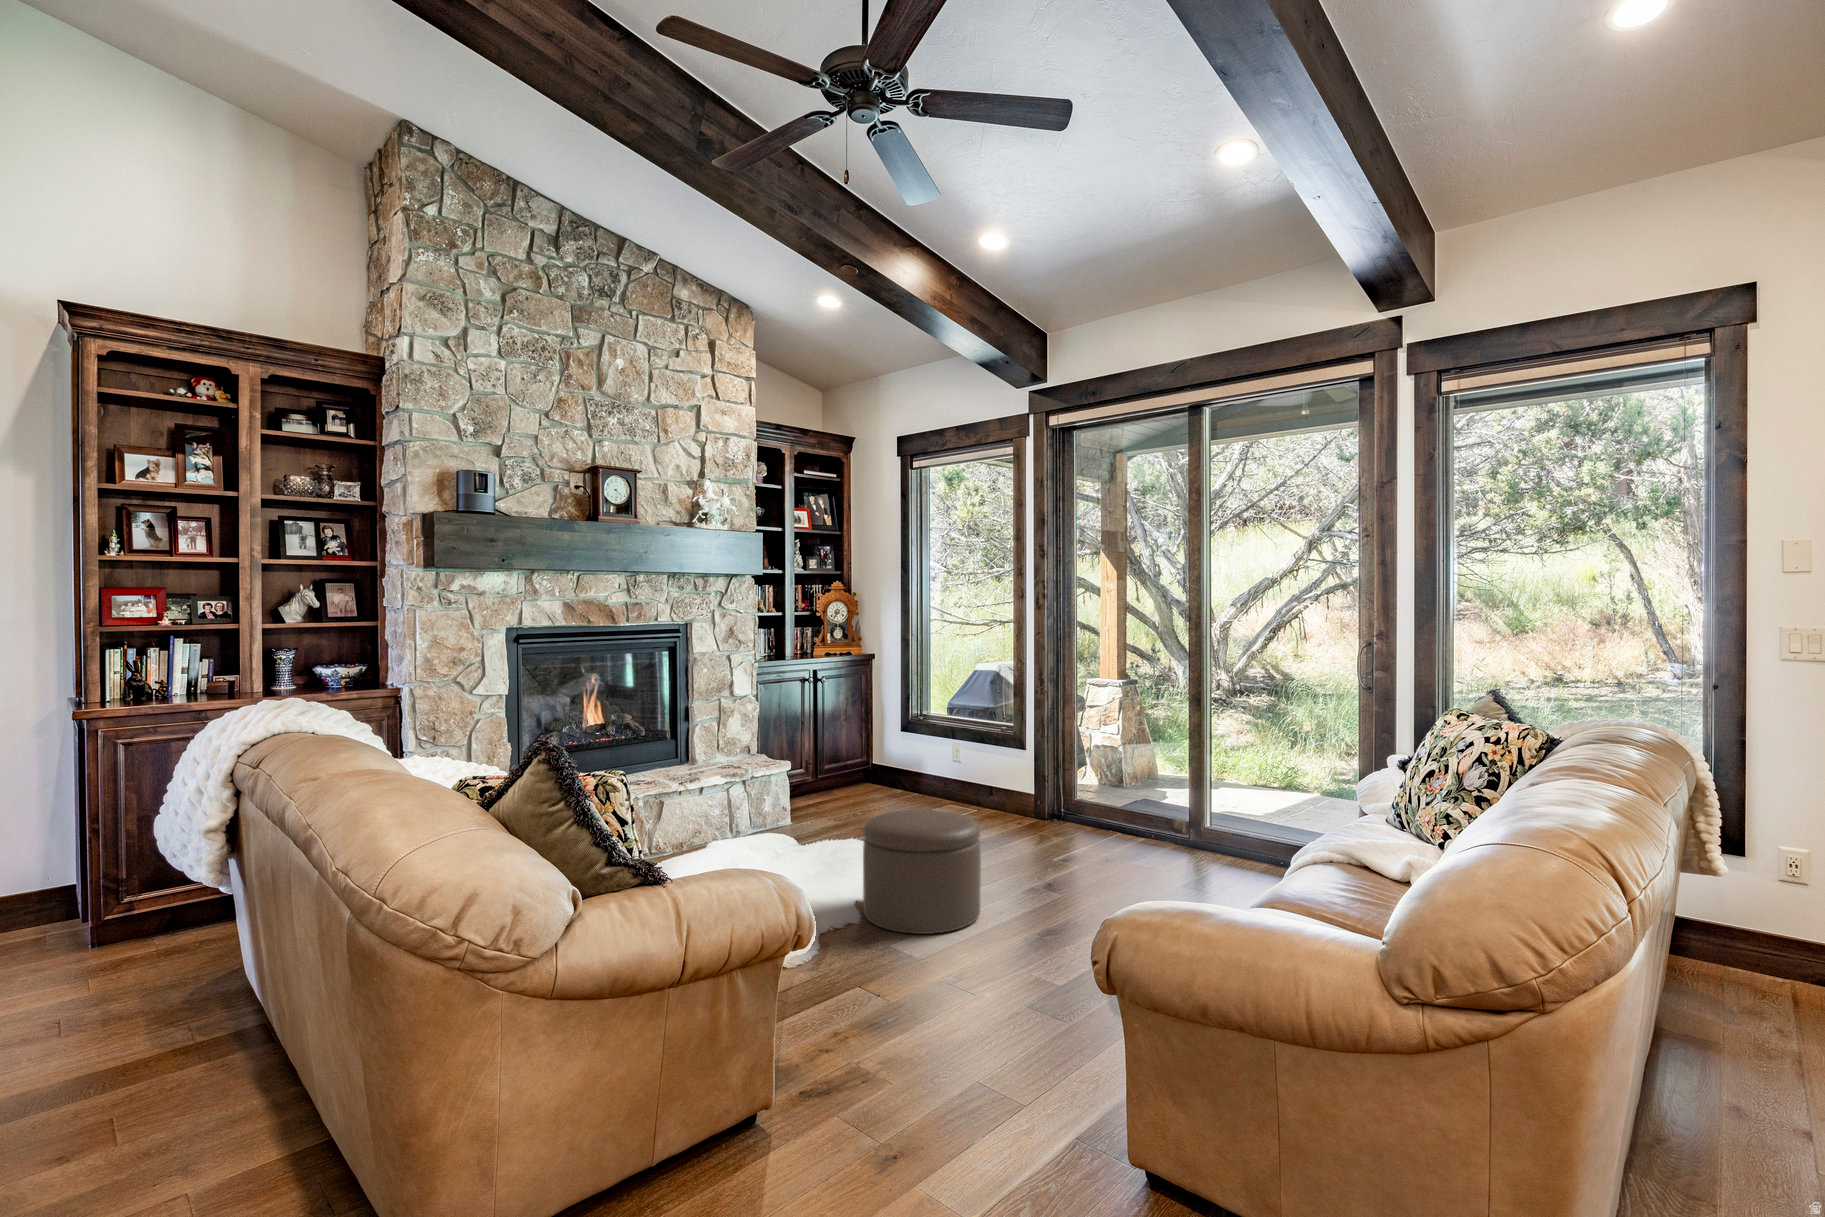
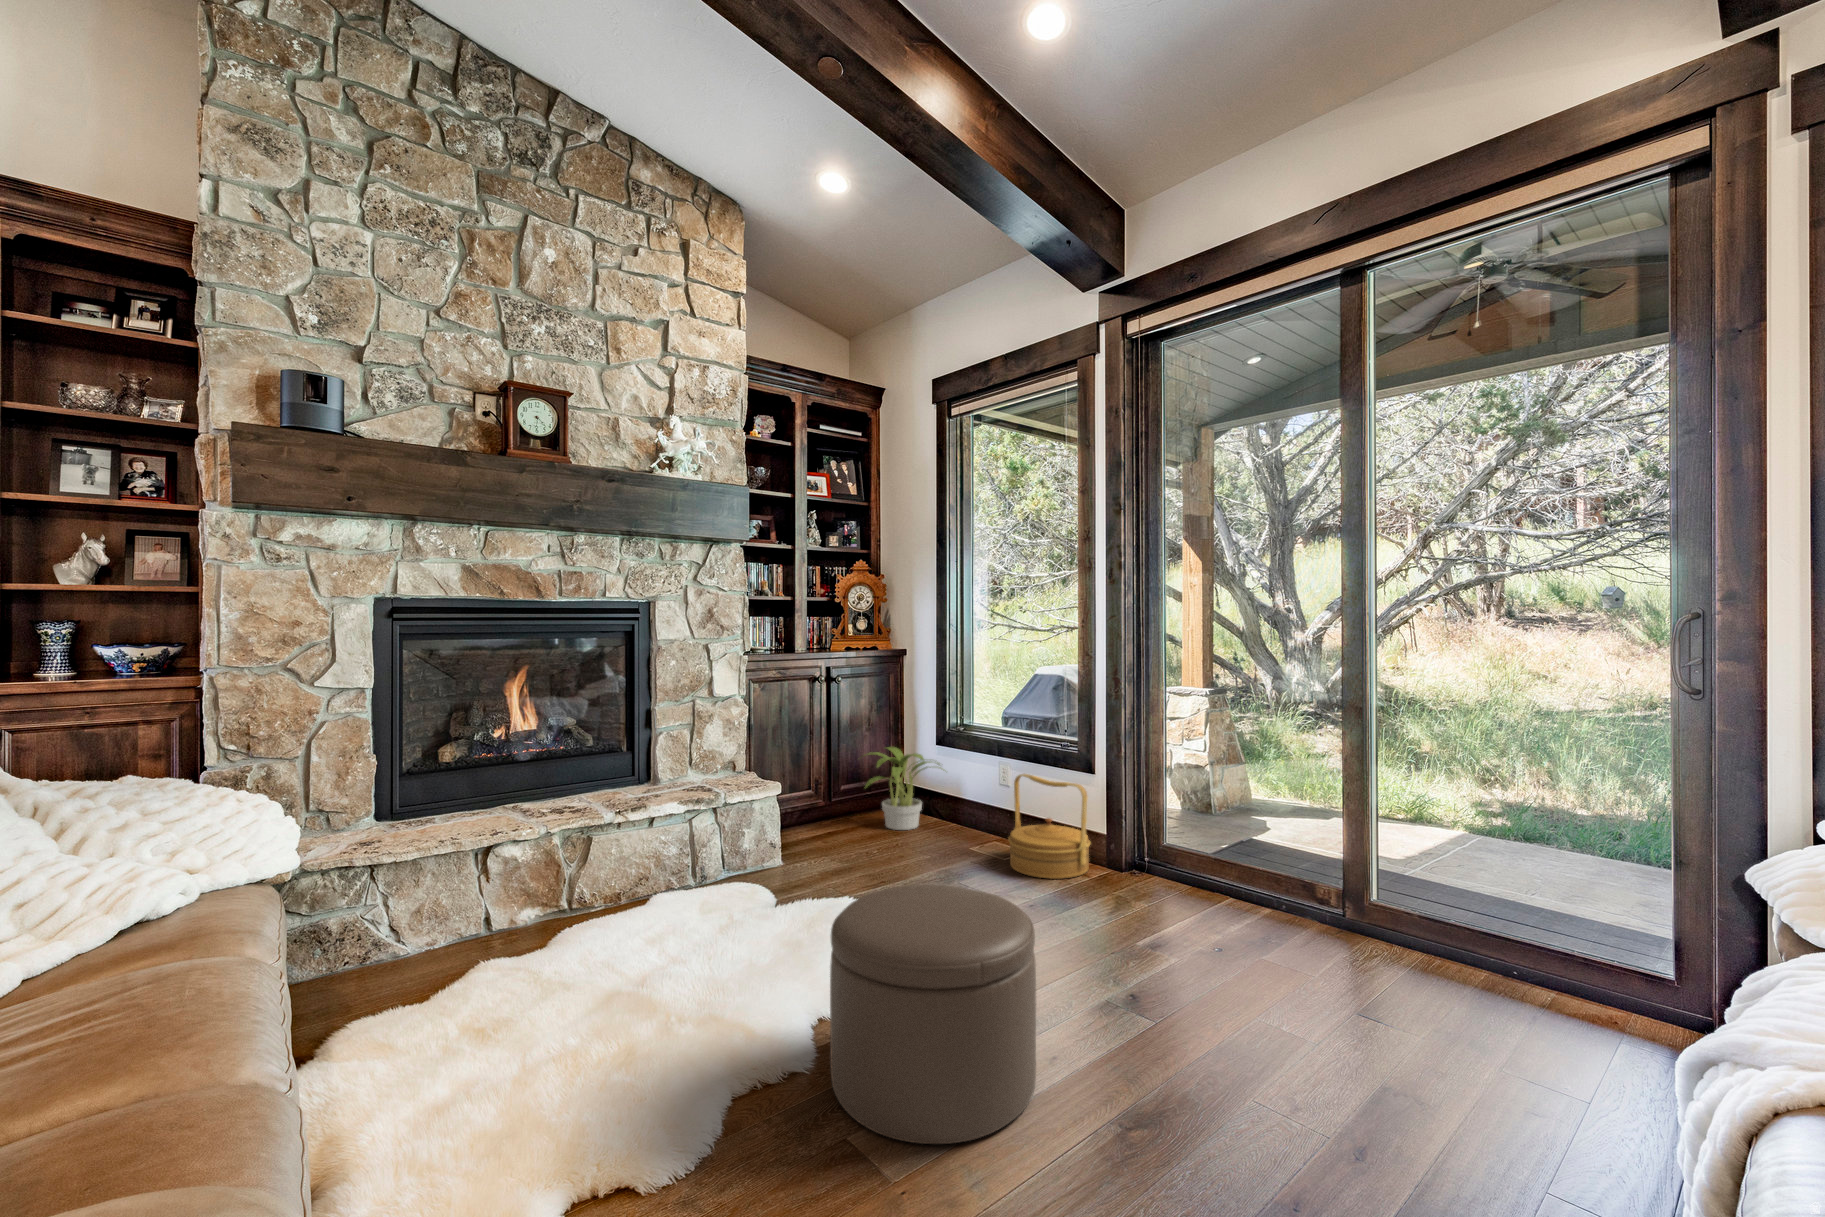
potted plant: none [840,738,913,803] -> present [865,747,942,830]
woven basket: none [961,754,1021,829] -> present [1008,774,1090,879]

